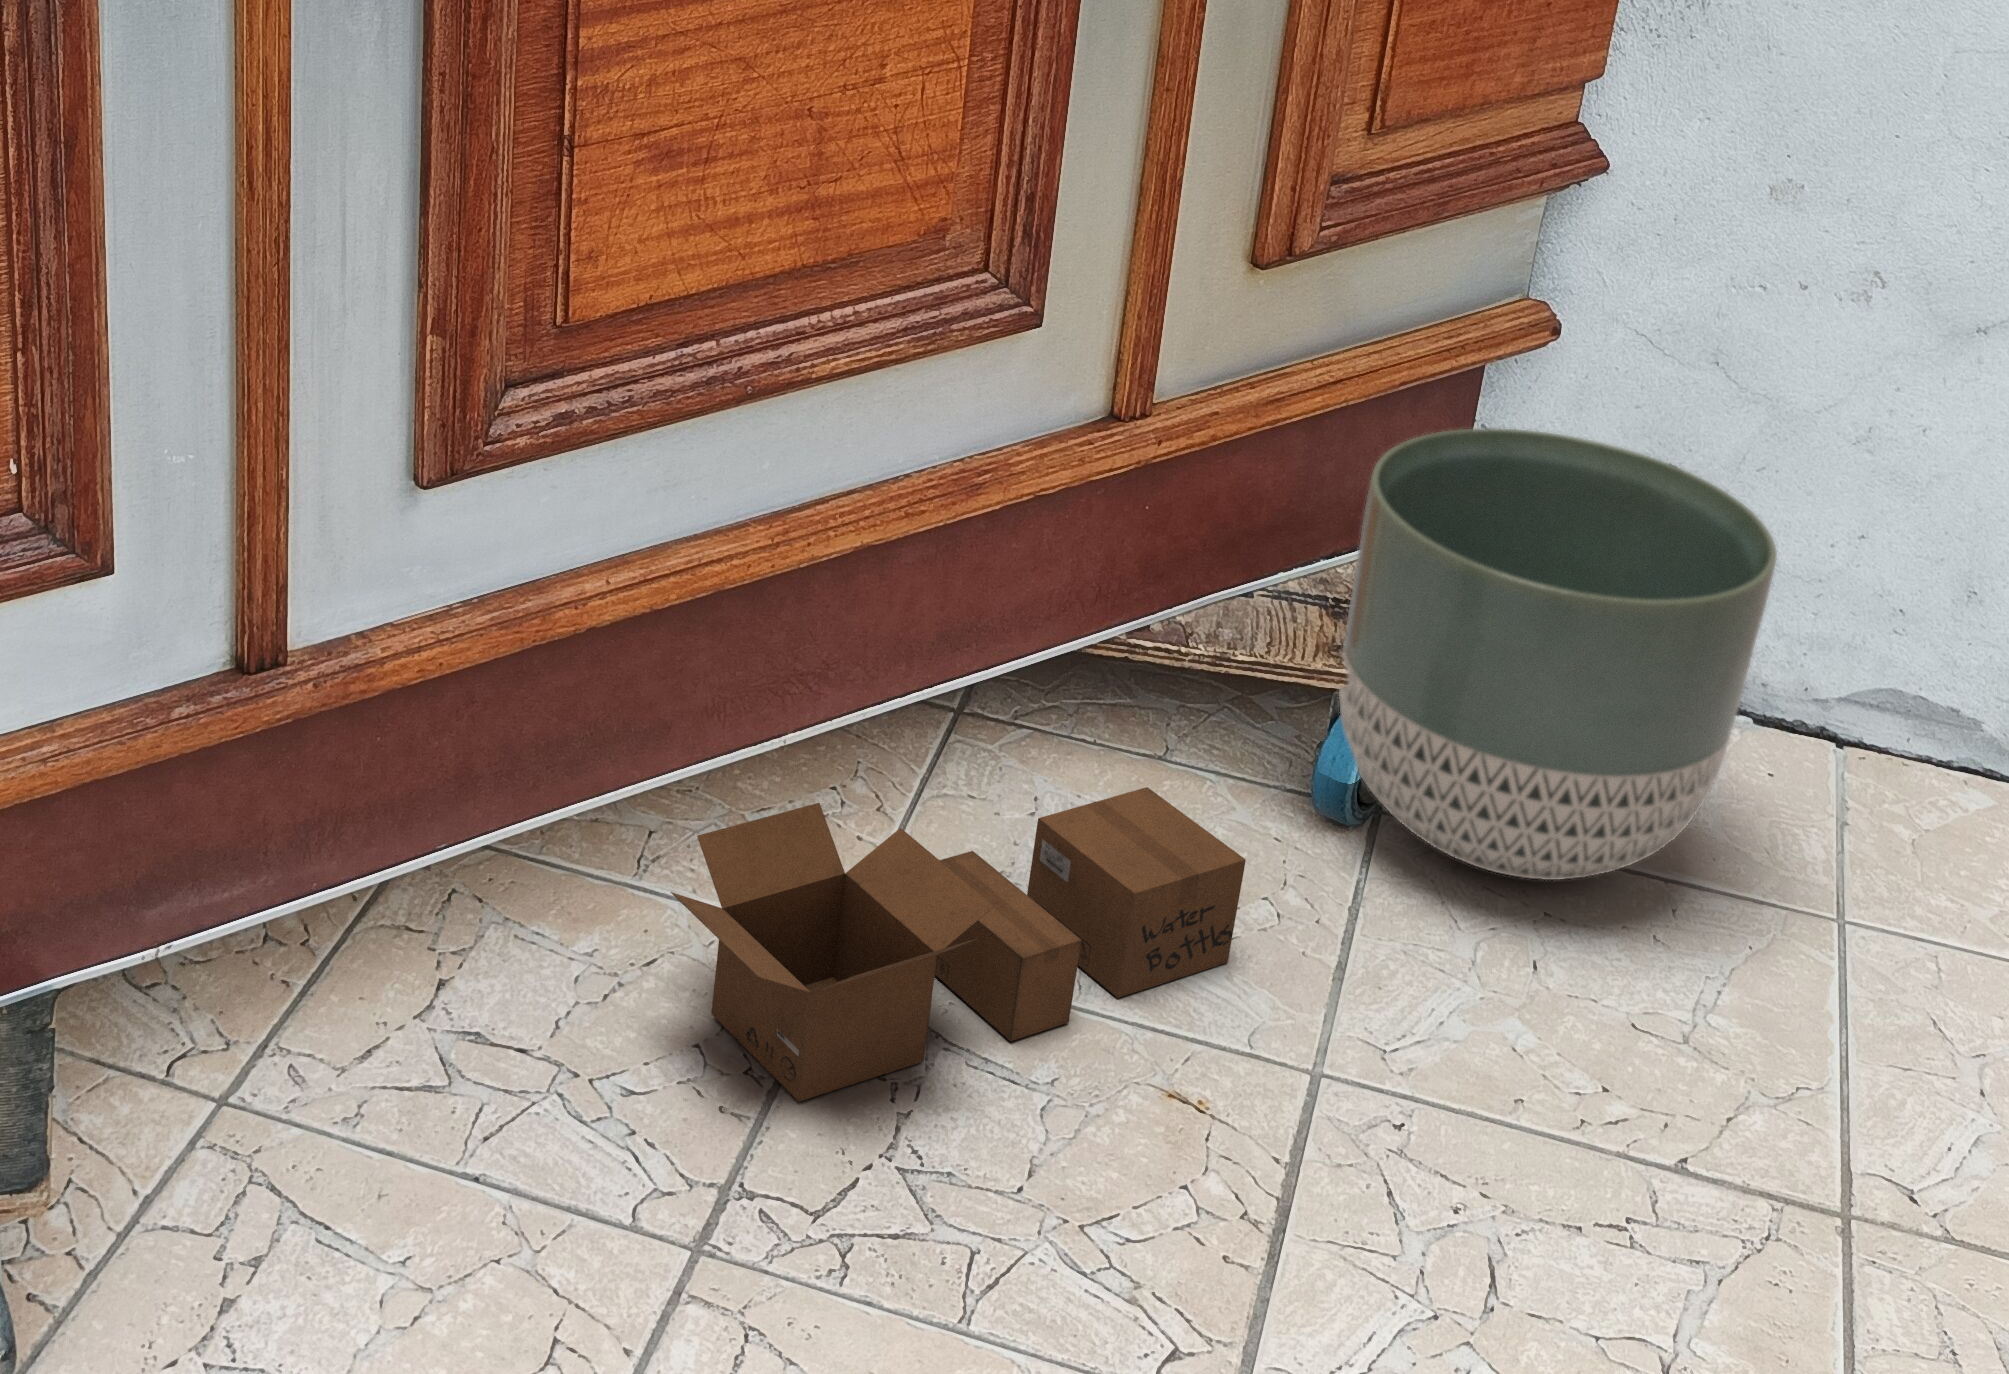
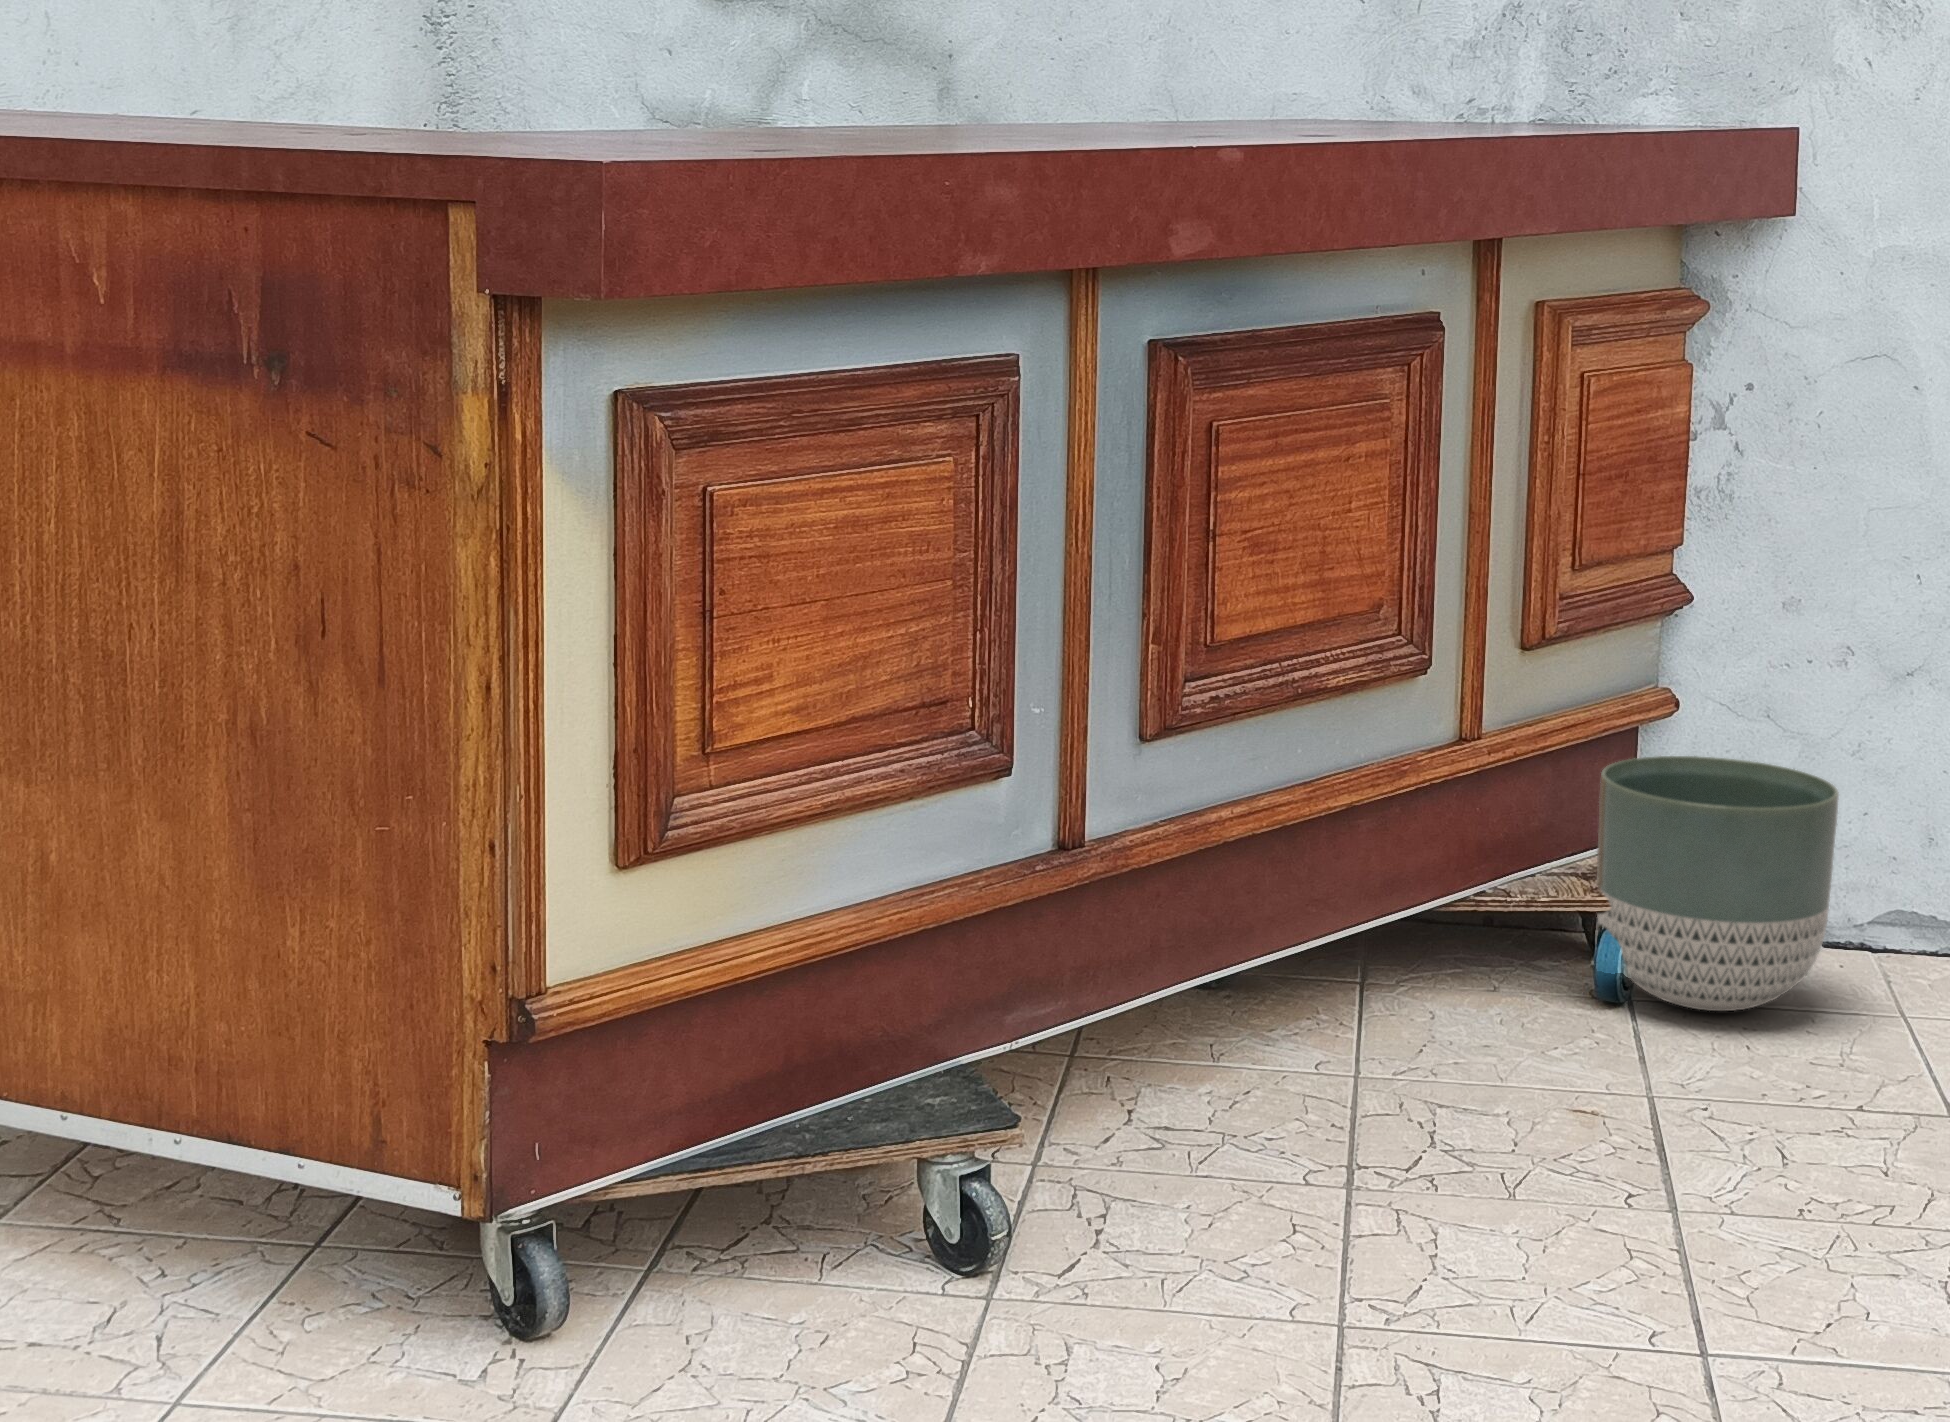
cardboard box: present [671,787,1246,1101] -> none [1278,966,1583,1126]

